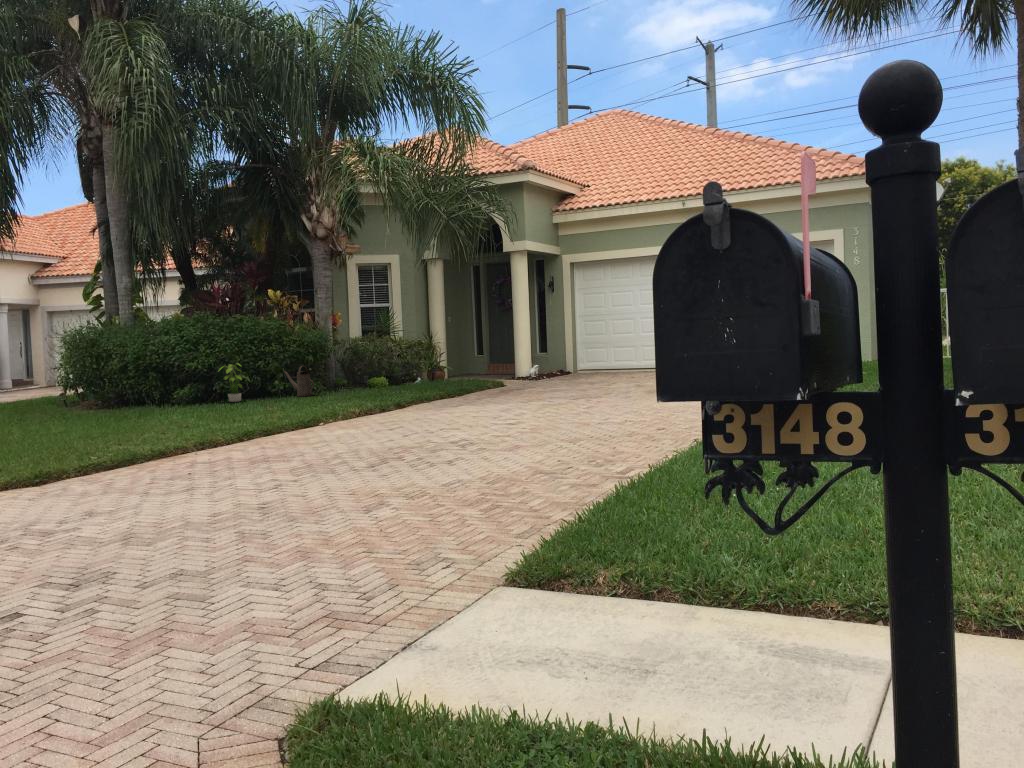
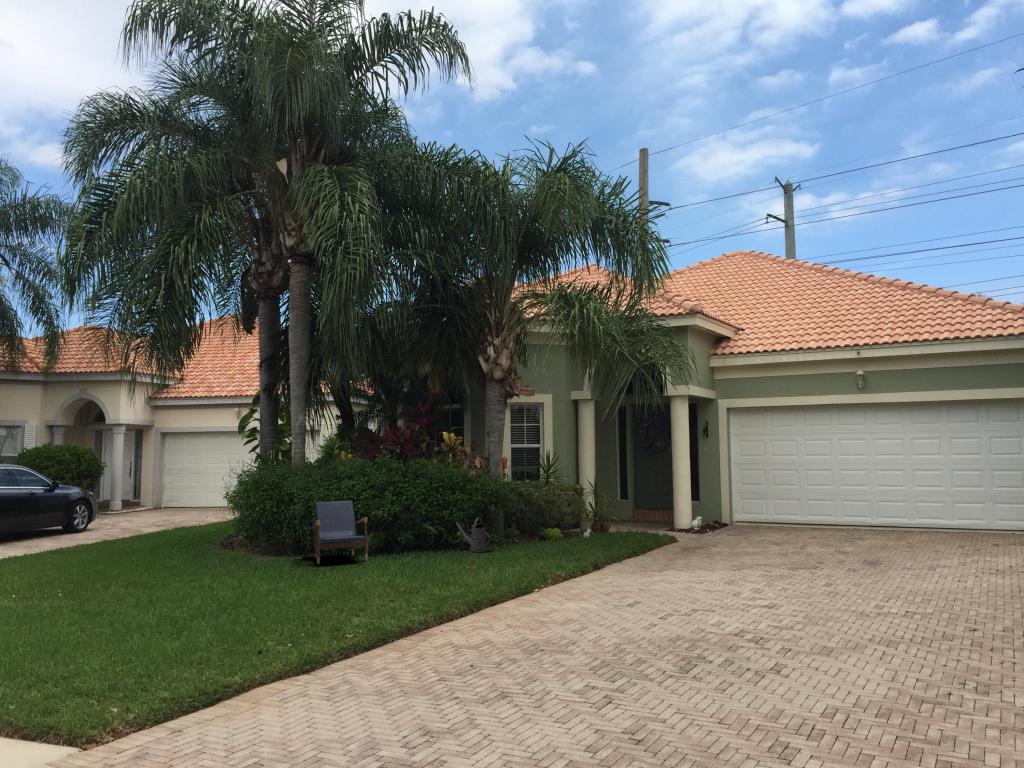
lounge chair: none [142,353,195,410] -> present [313,500,368,564]
potted plant: present [219,364,242,402] -> none [391,514,418,557]

